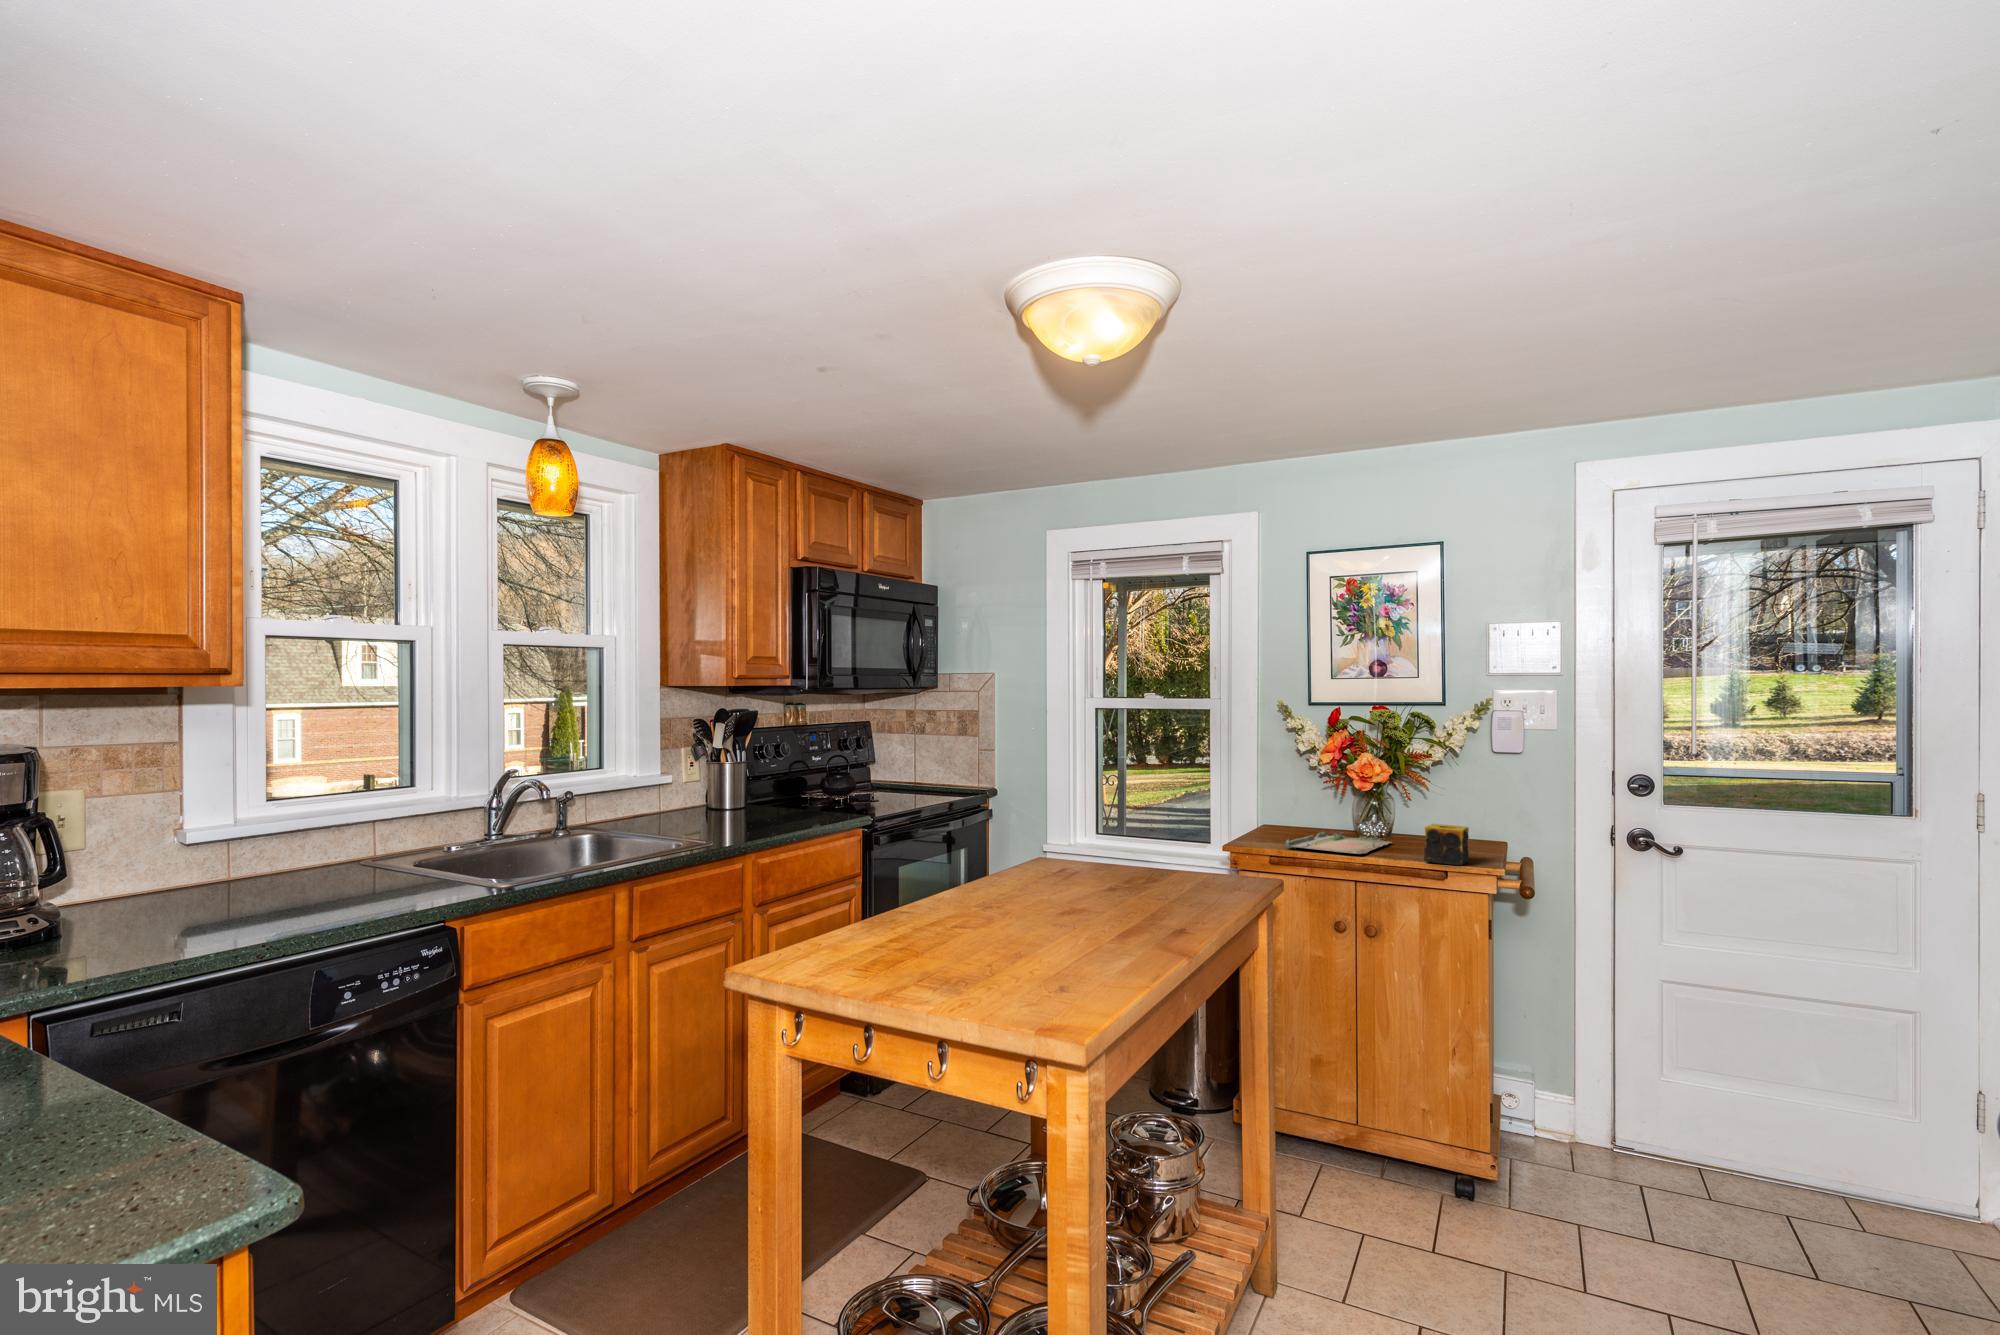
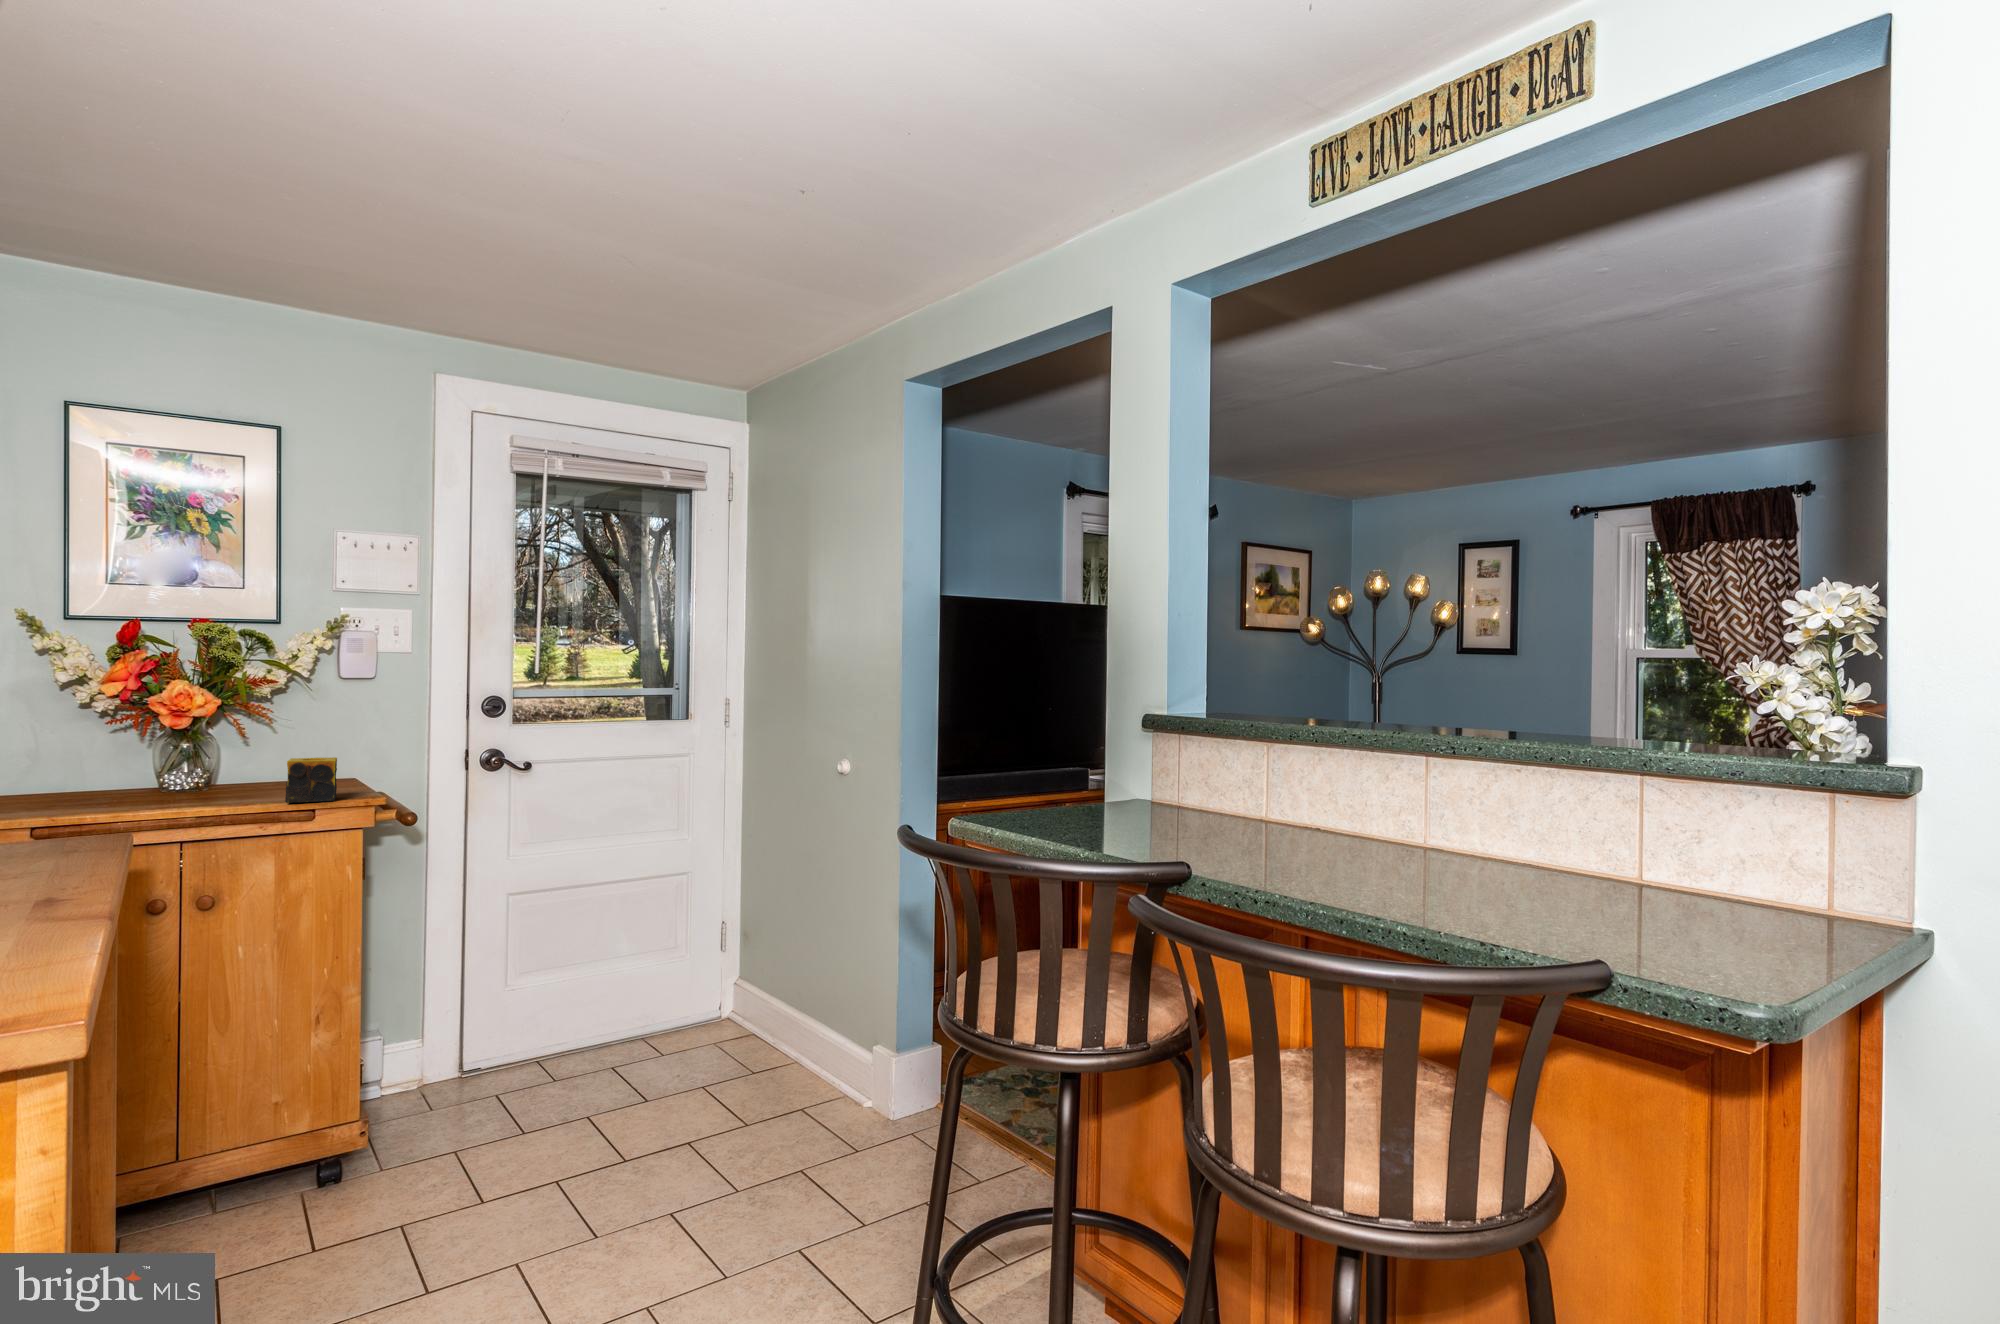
tray: present [1284,832,1392,854] -> none [59,781,220,814]

